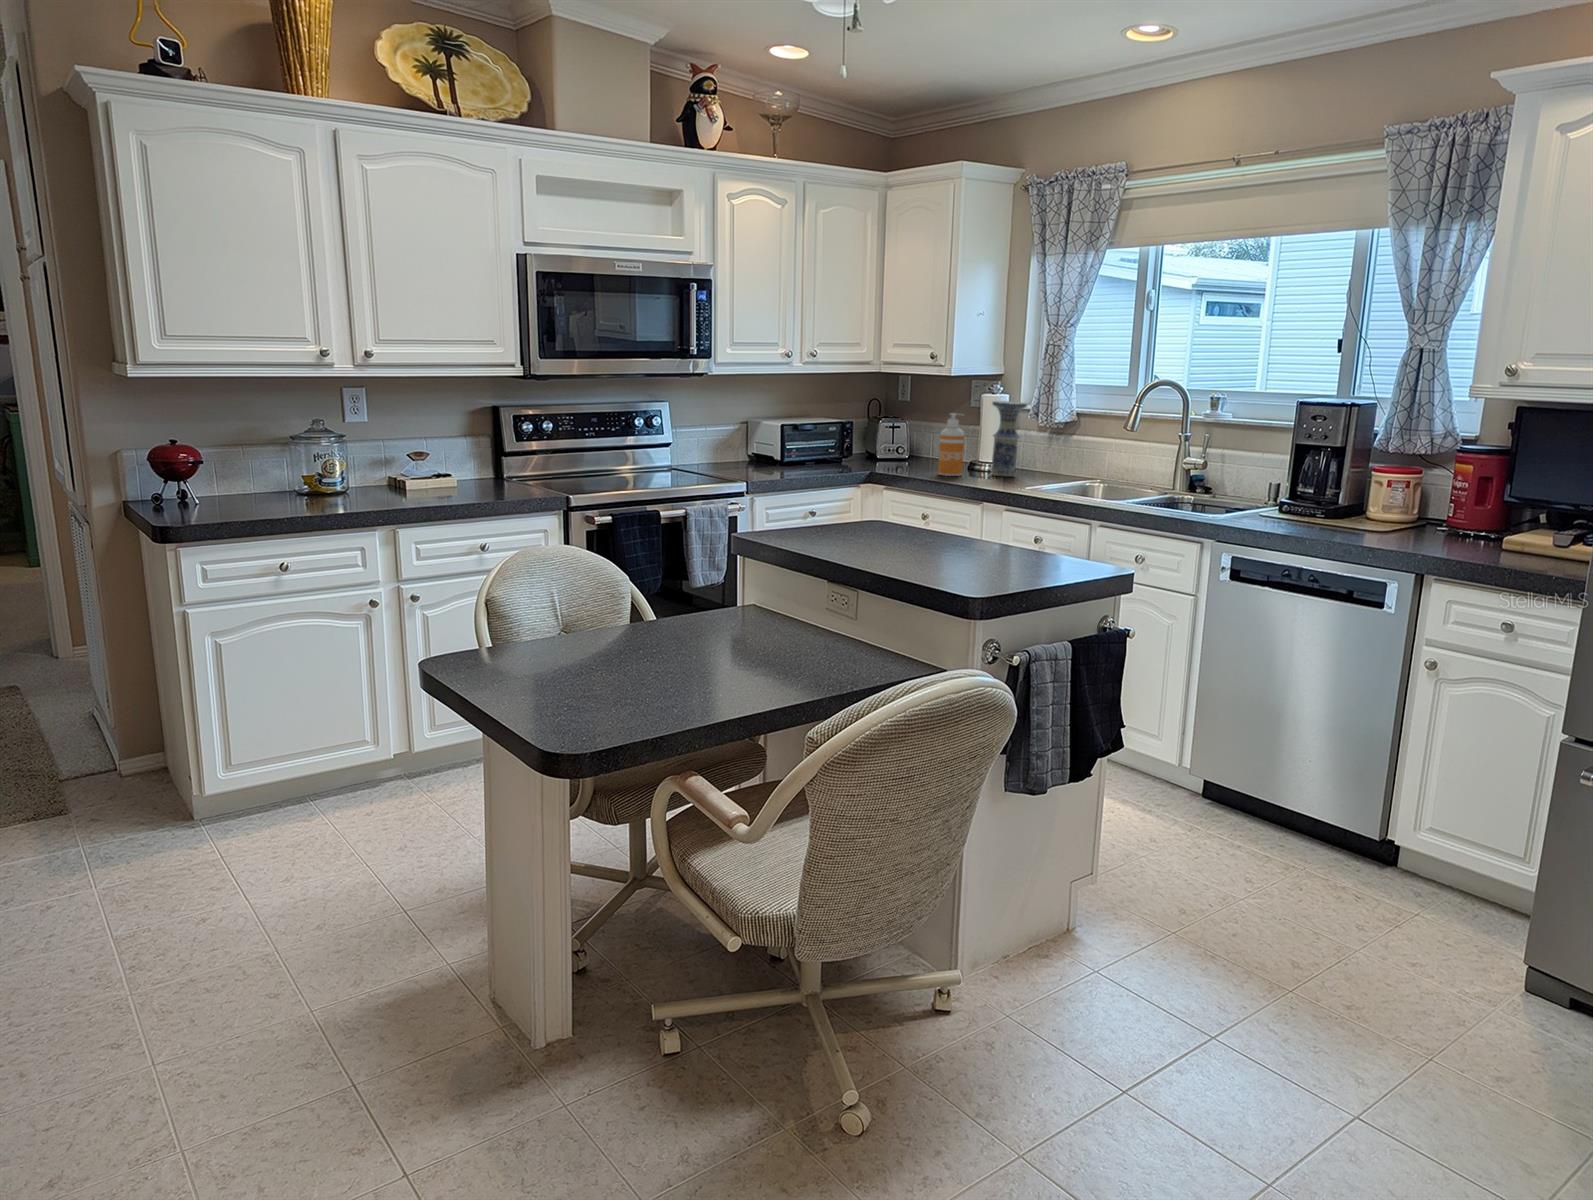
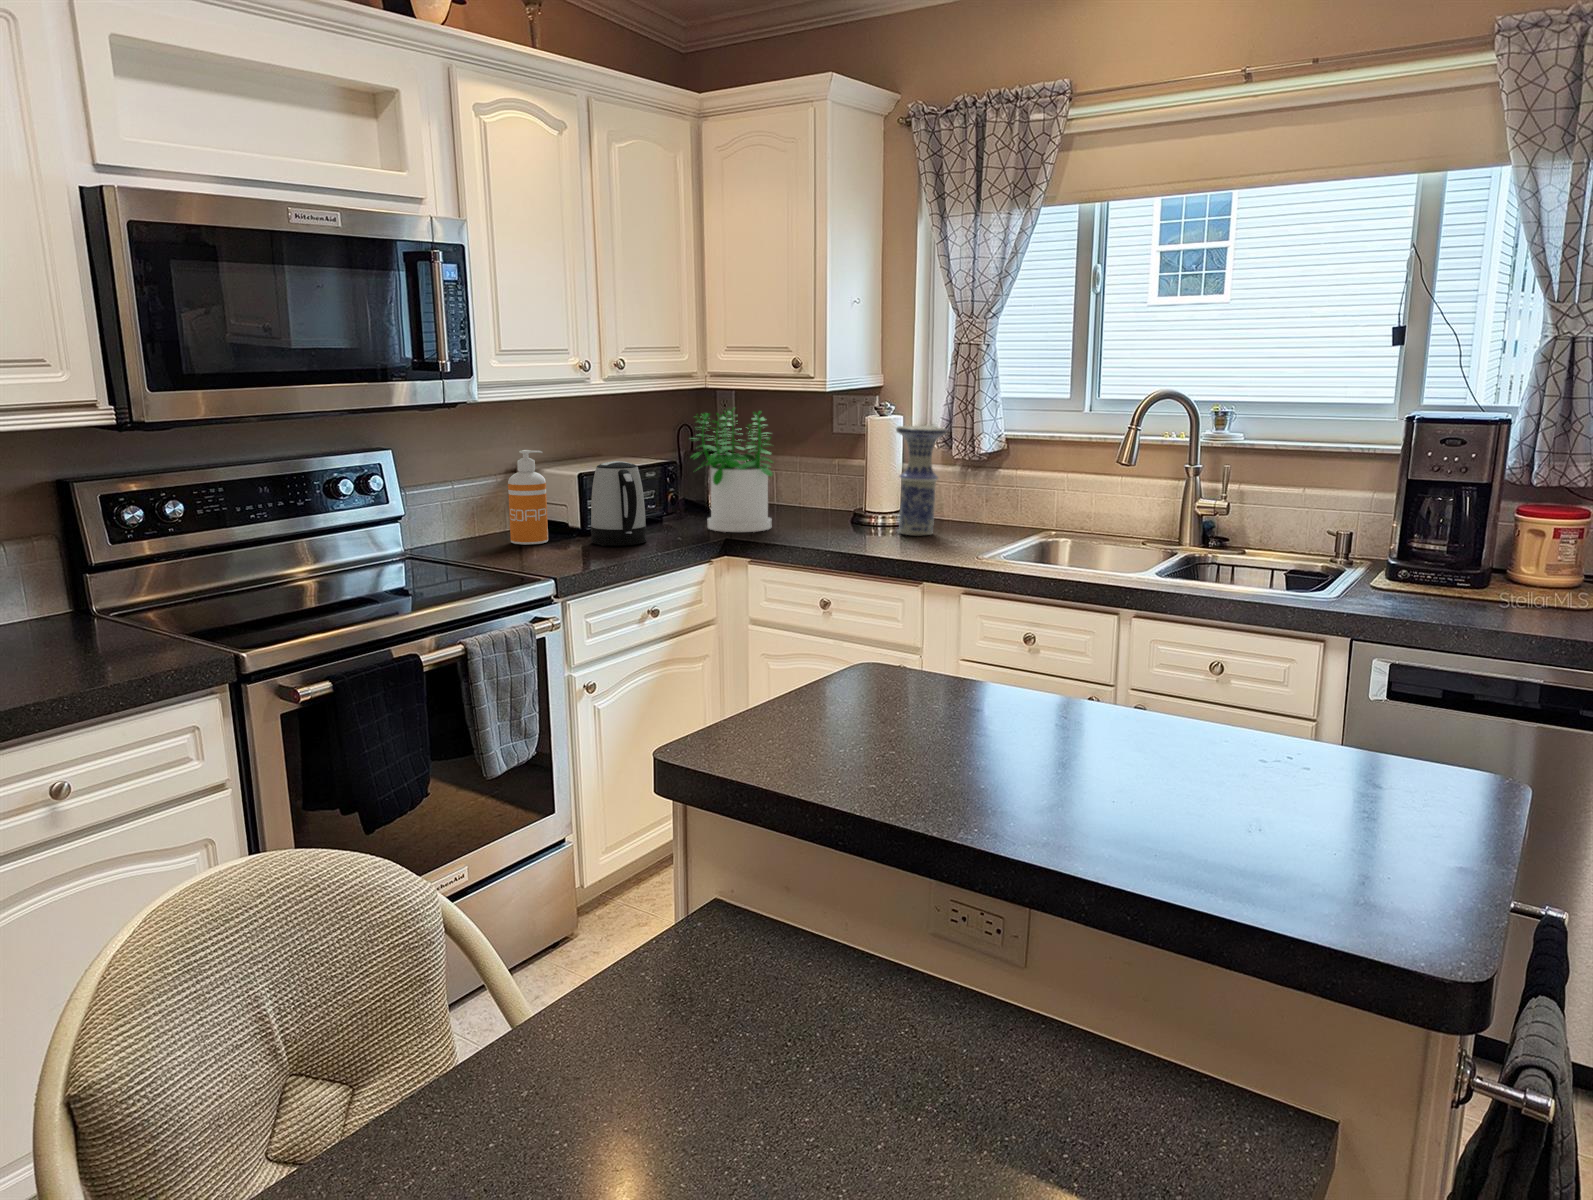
potted plant: none [858,385,918,469] -> present [692,409,772,532]
soap dispenser: present [938,413,965,476] -> present [508,450,548,545]
kettle: none [786,416,821,470] -> present [591,461,647,545]

